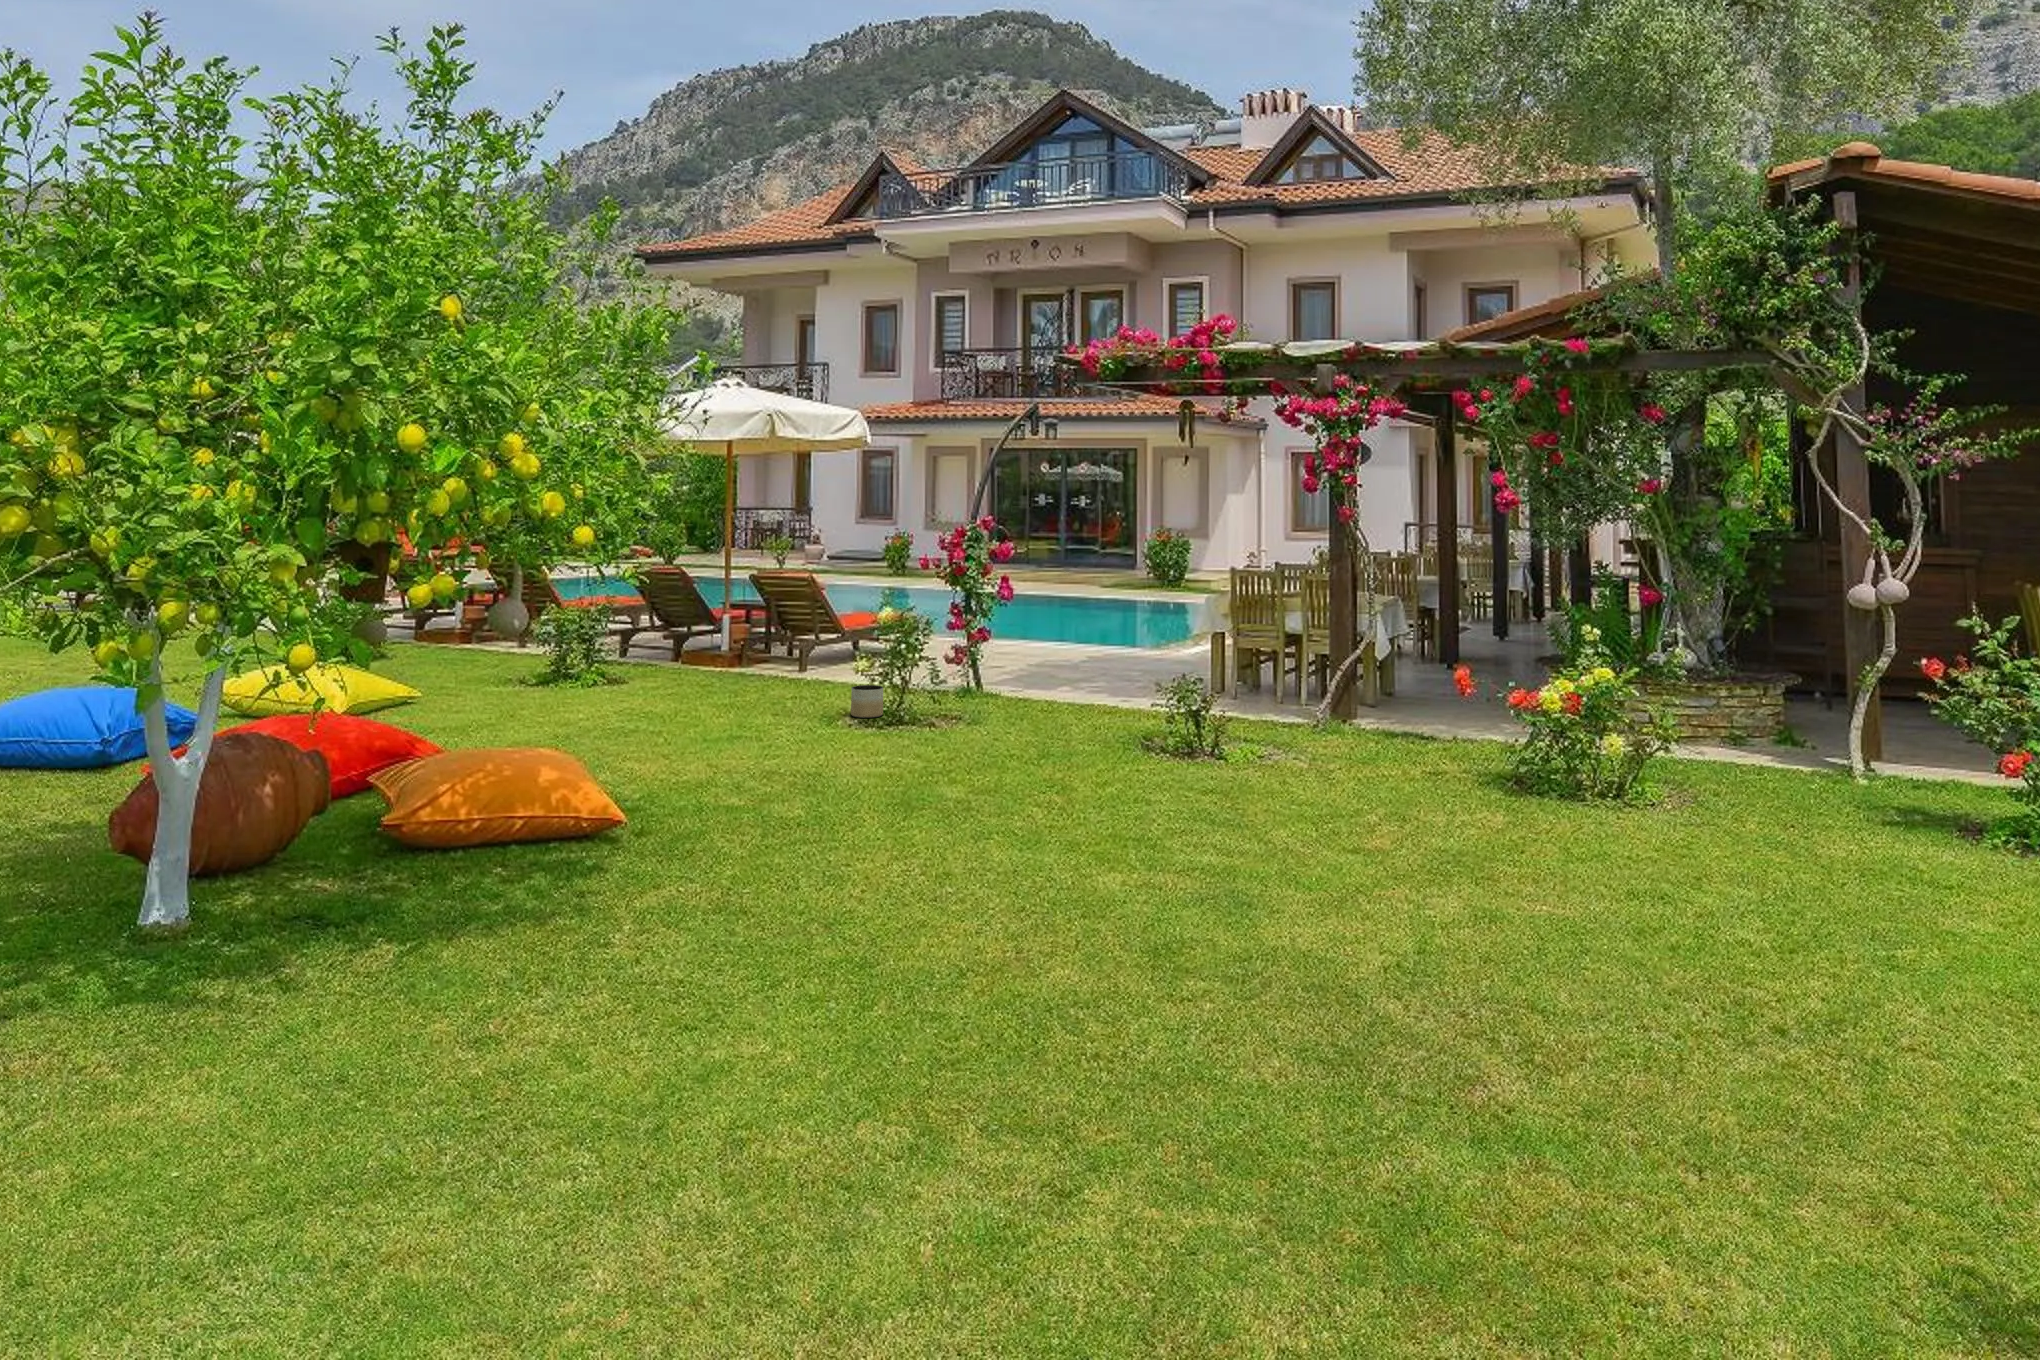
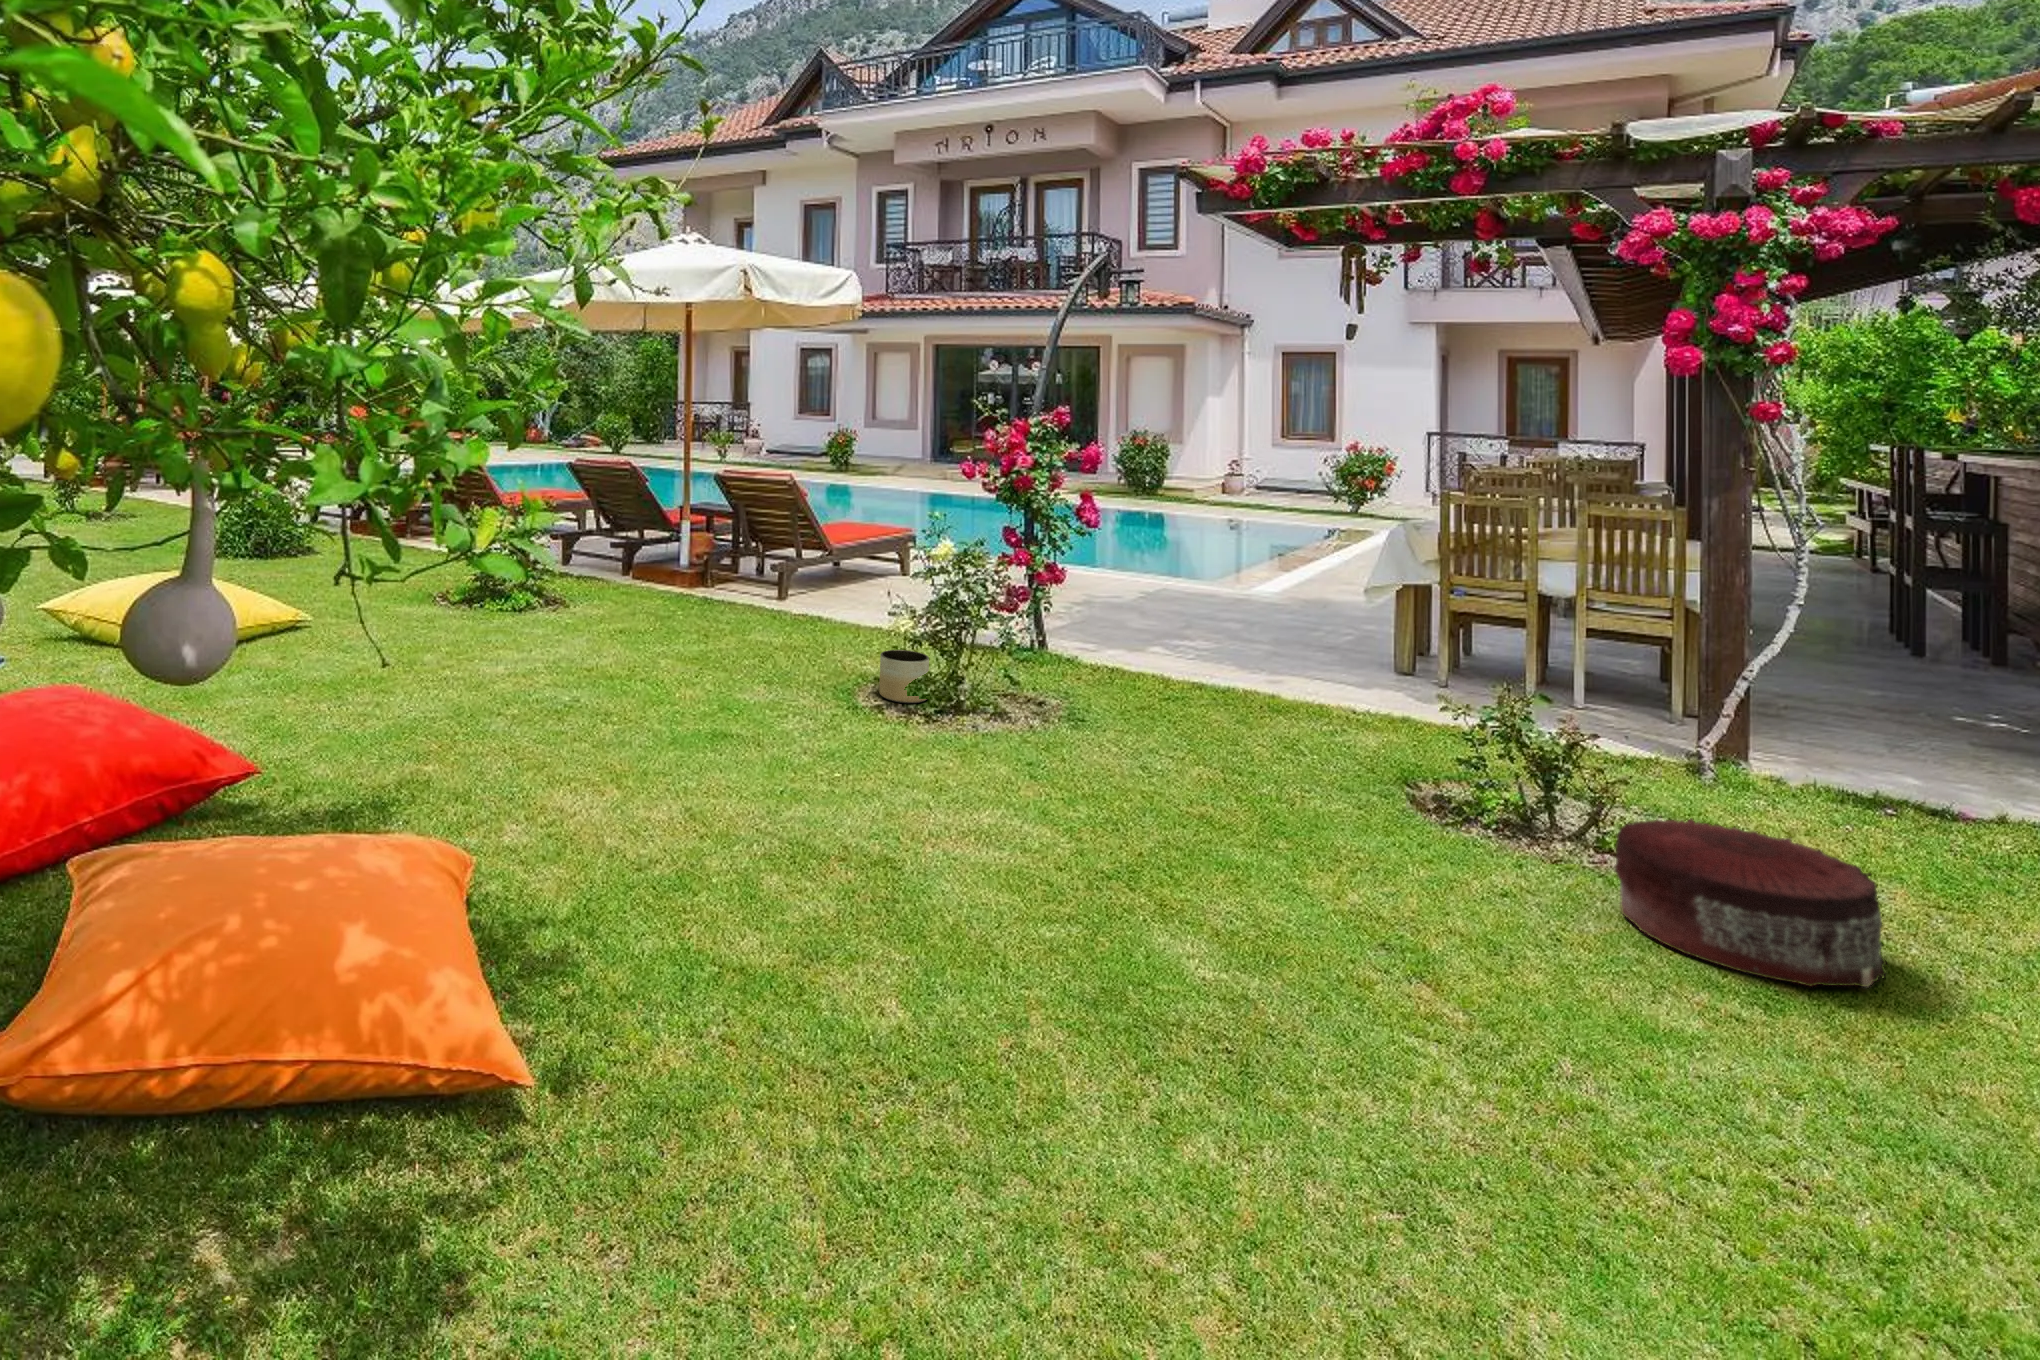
pouf: none [1169,718,1261,777] -> present [1615,819,1887,988]

